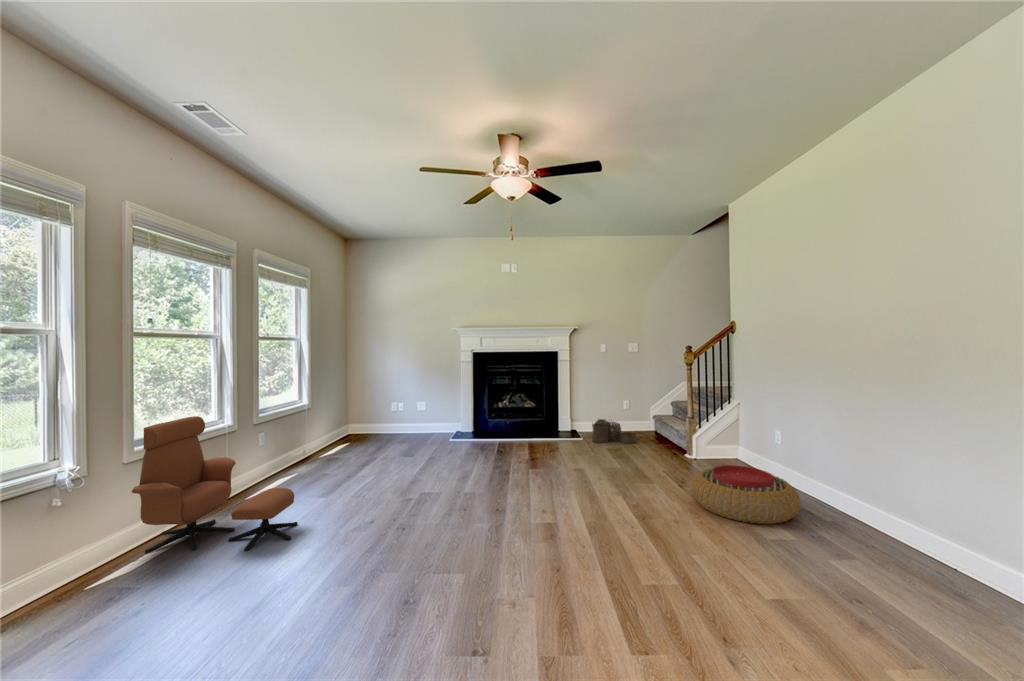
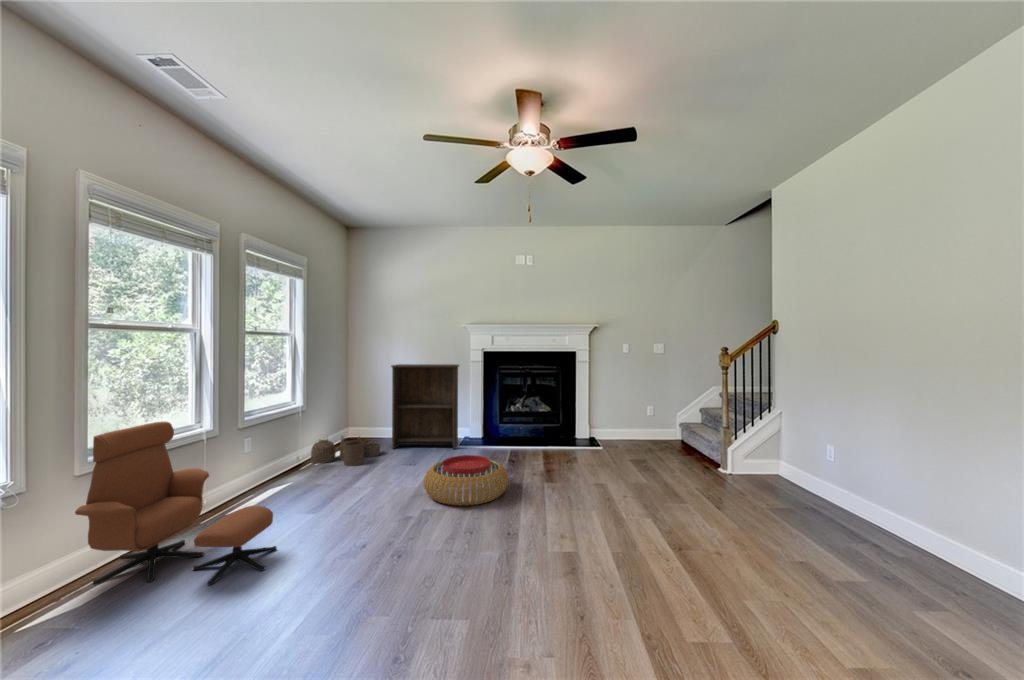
bookshelf: none [387,365,451,444] -> present [391,364,459,449]
woven basket: present [592,419,636,444] -> present [311,436,380,466]
pouf: present [692,465,800,524] -> present [424,455,508,506]

